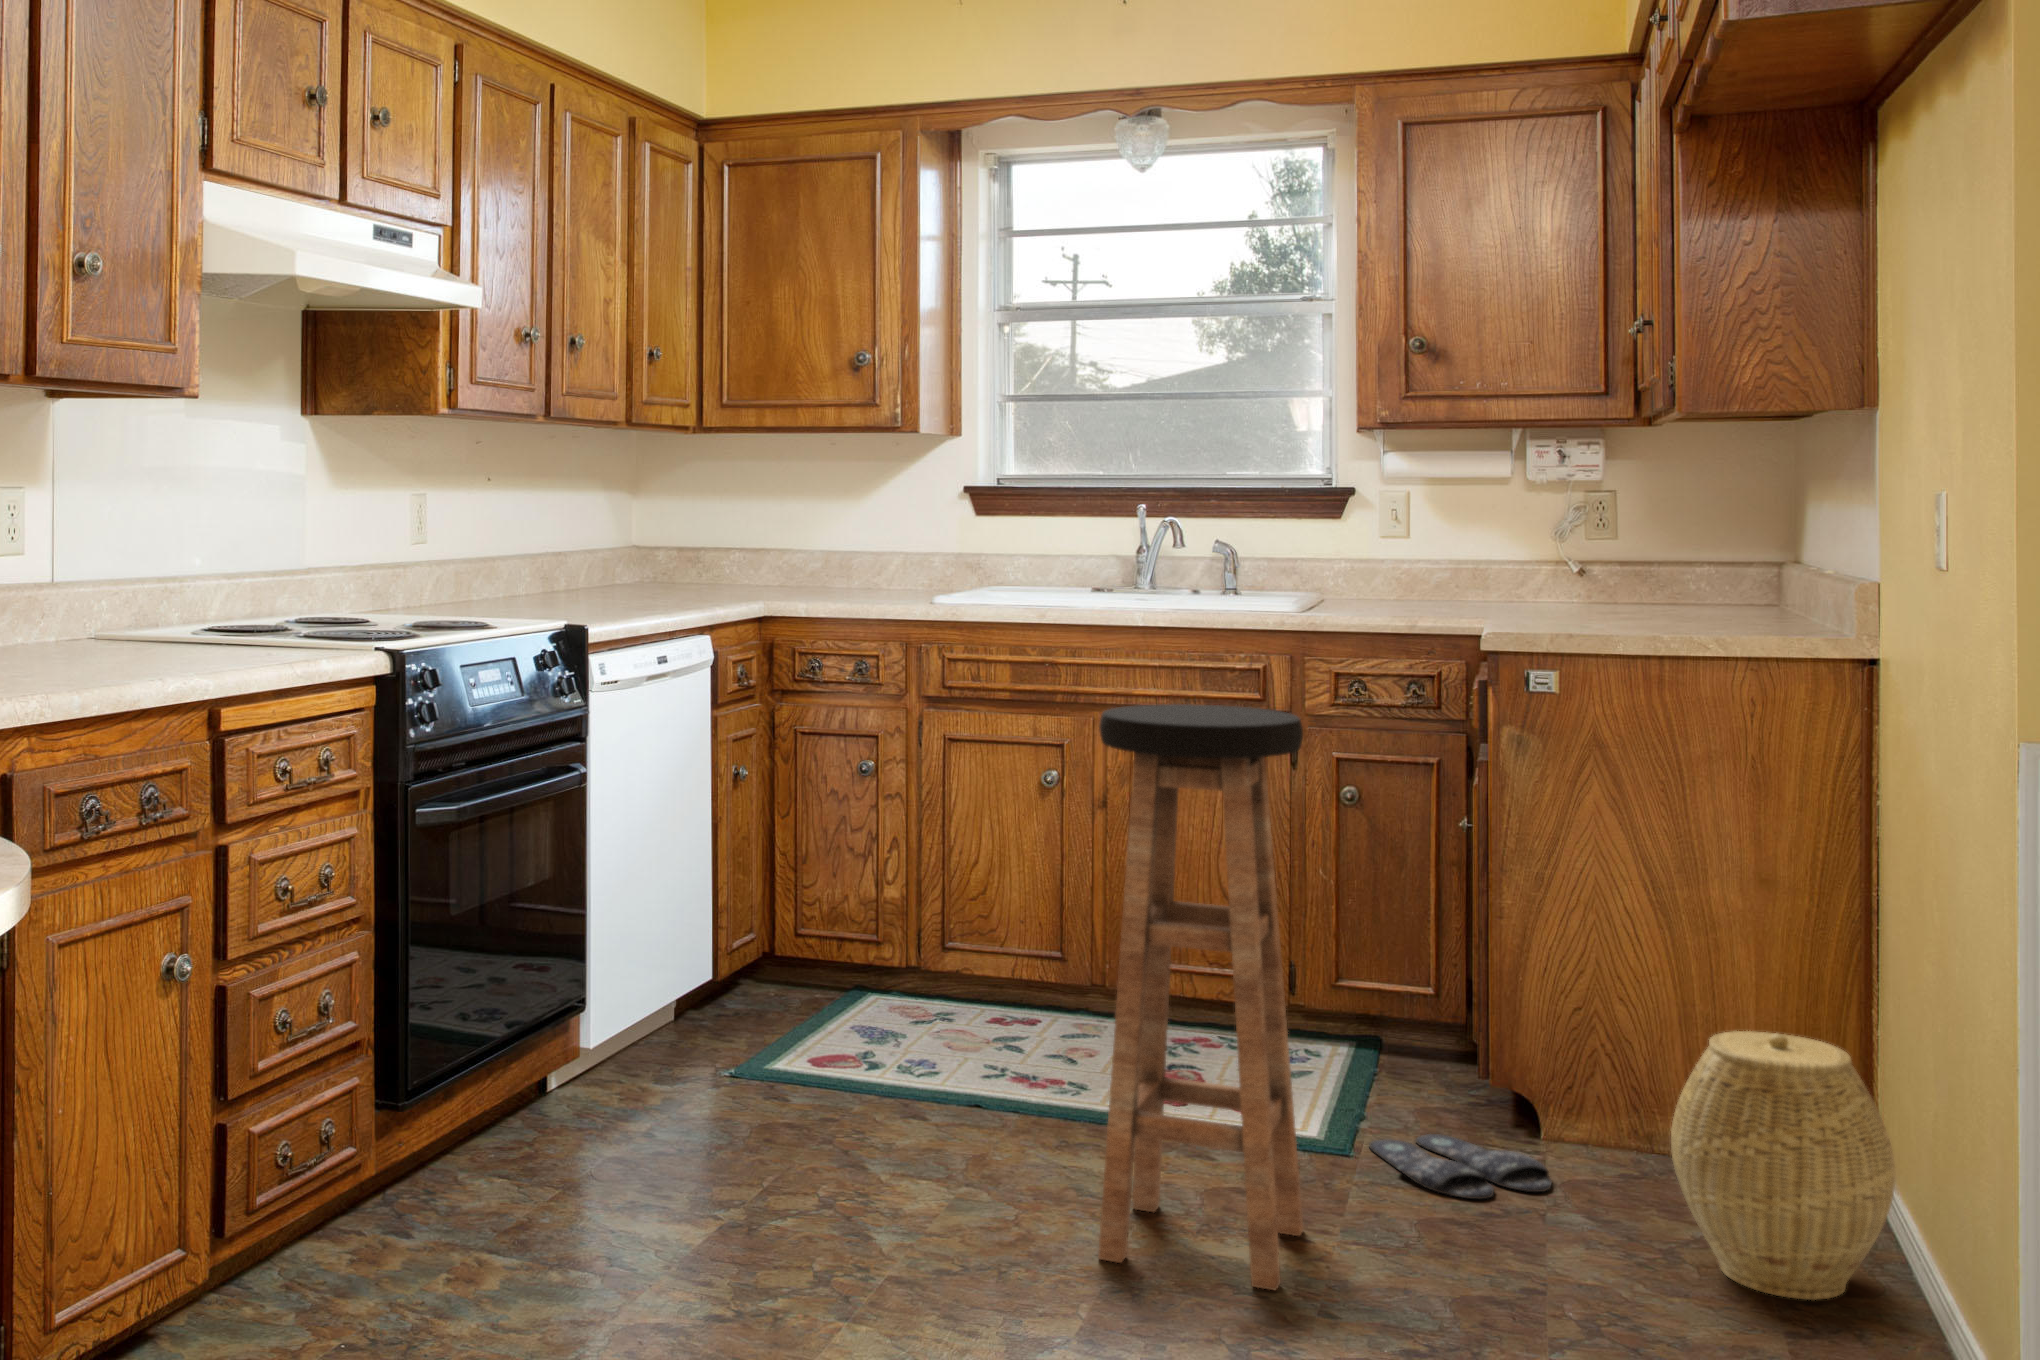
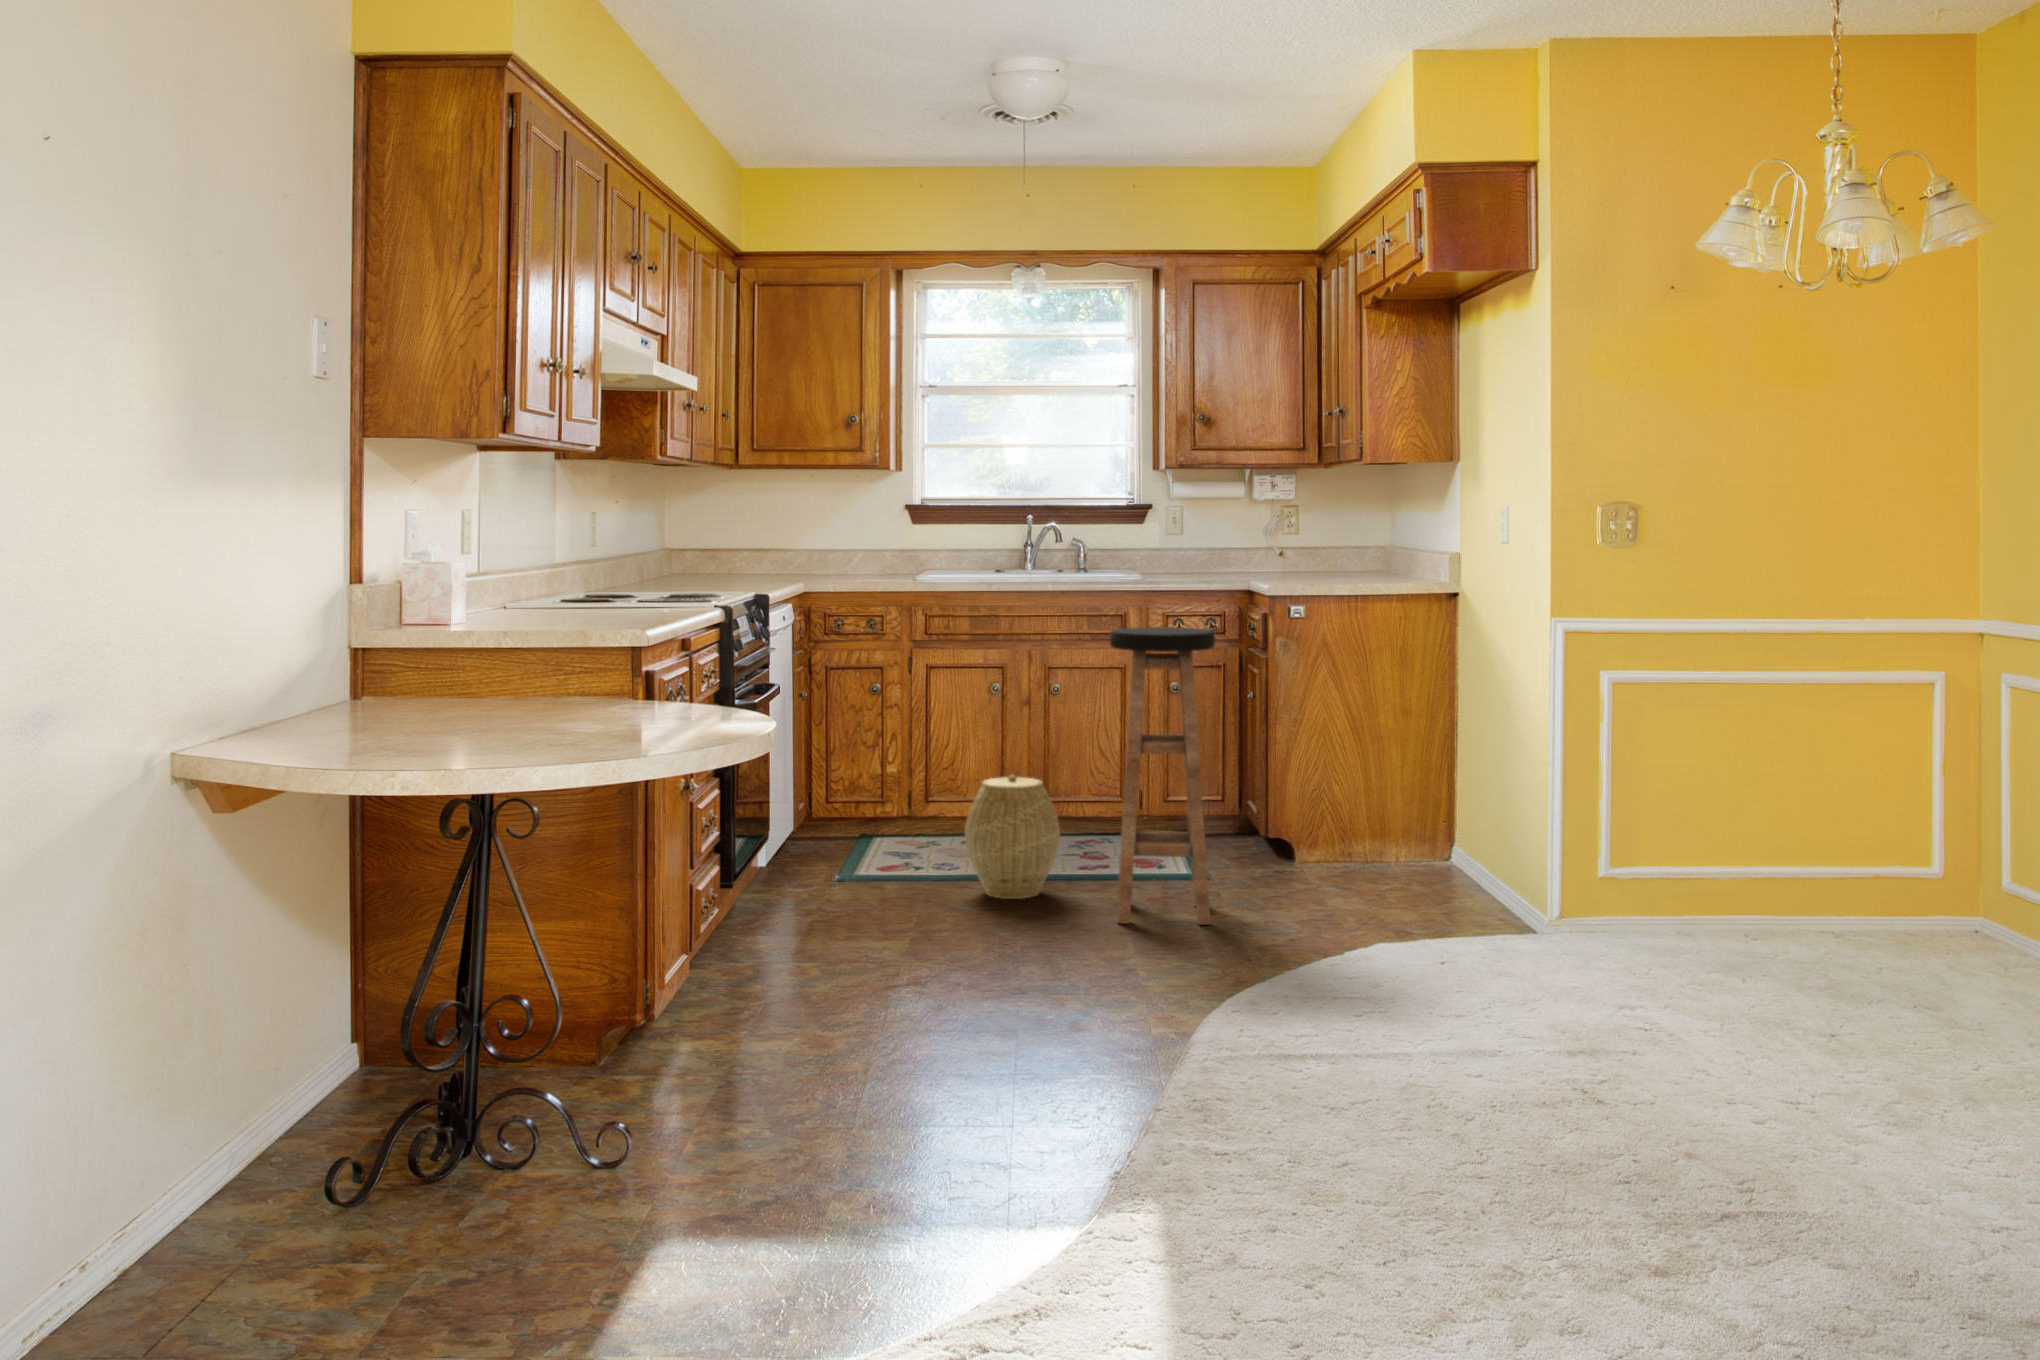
woven basket: present [1671,1031,1895,1300] -> present [965,775,1060,899]
slippers: present [1369,1134,1552,1199] -> none [1214,865,1310,887]

